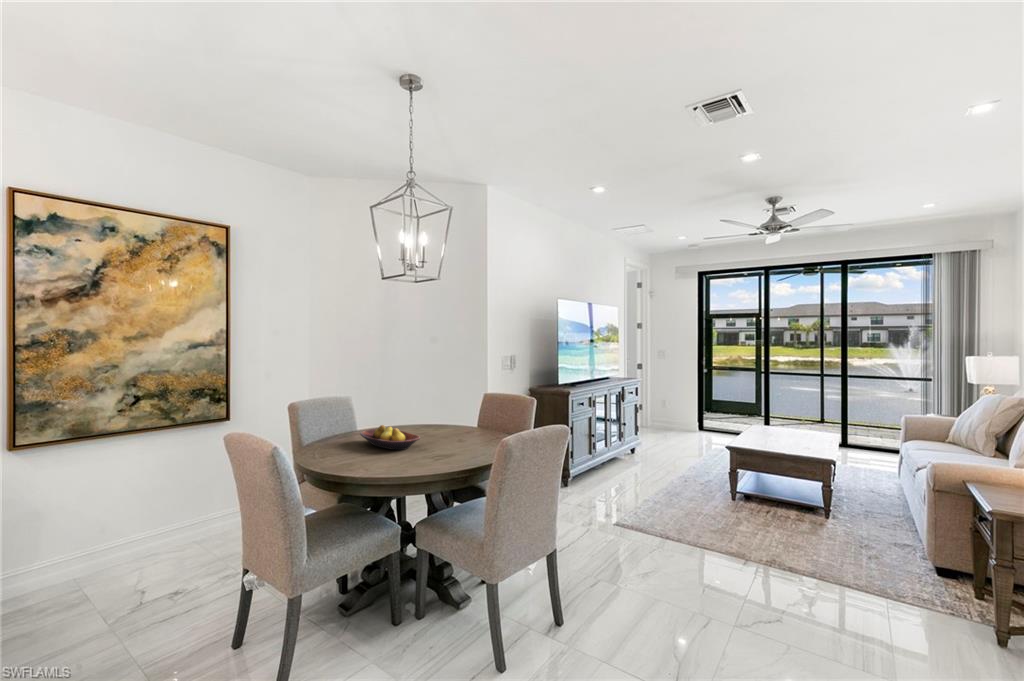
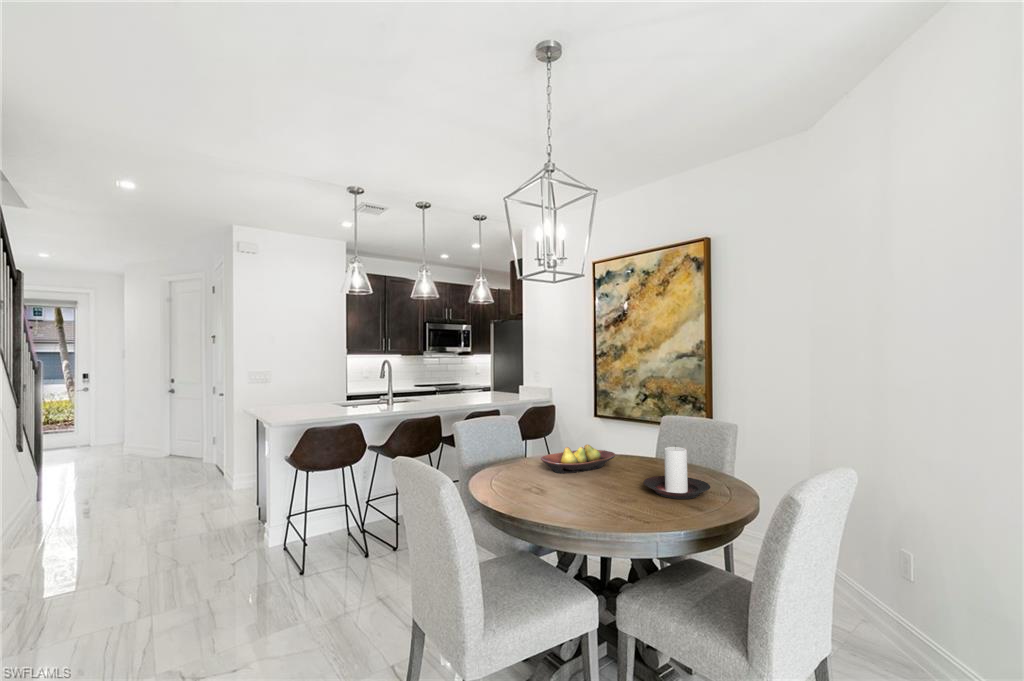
candle holder: none [425,402,463,432] -> present [643,447,710,499]

